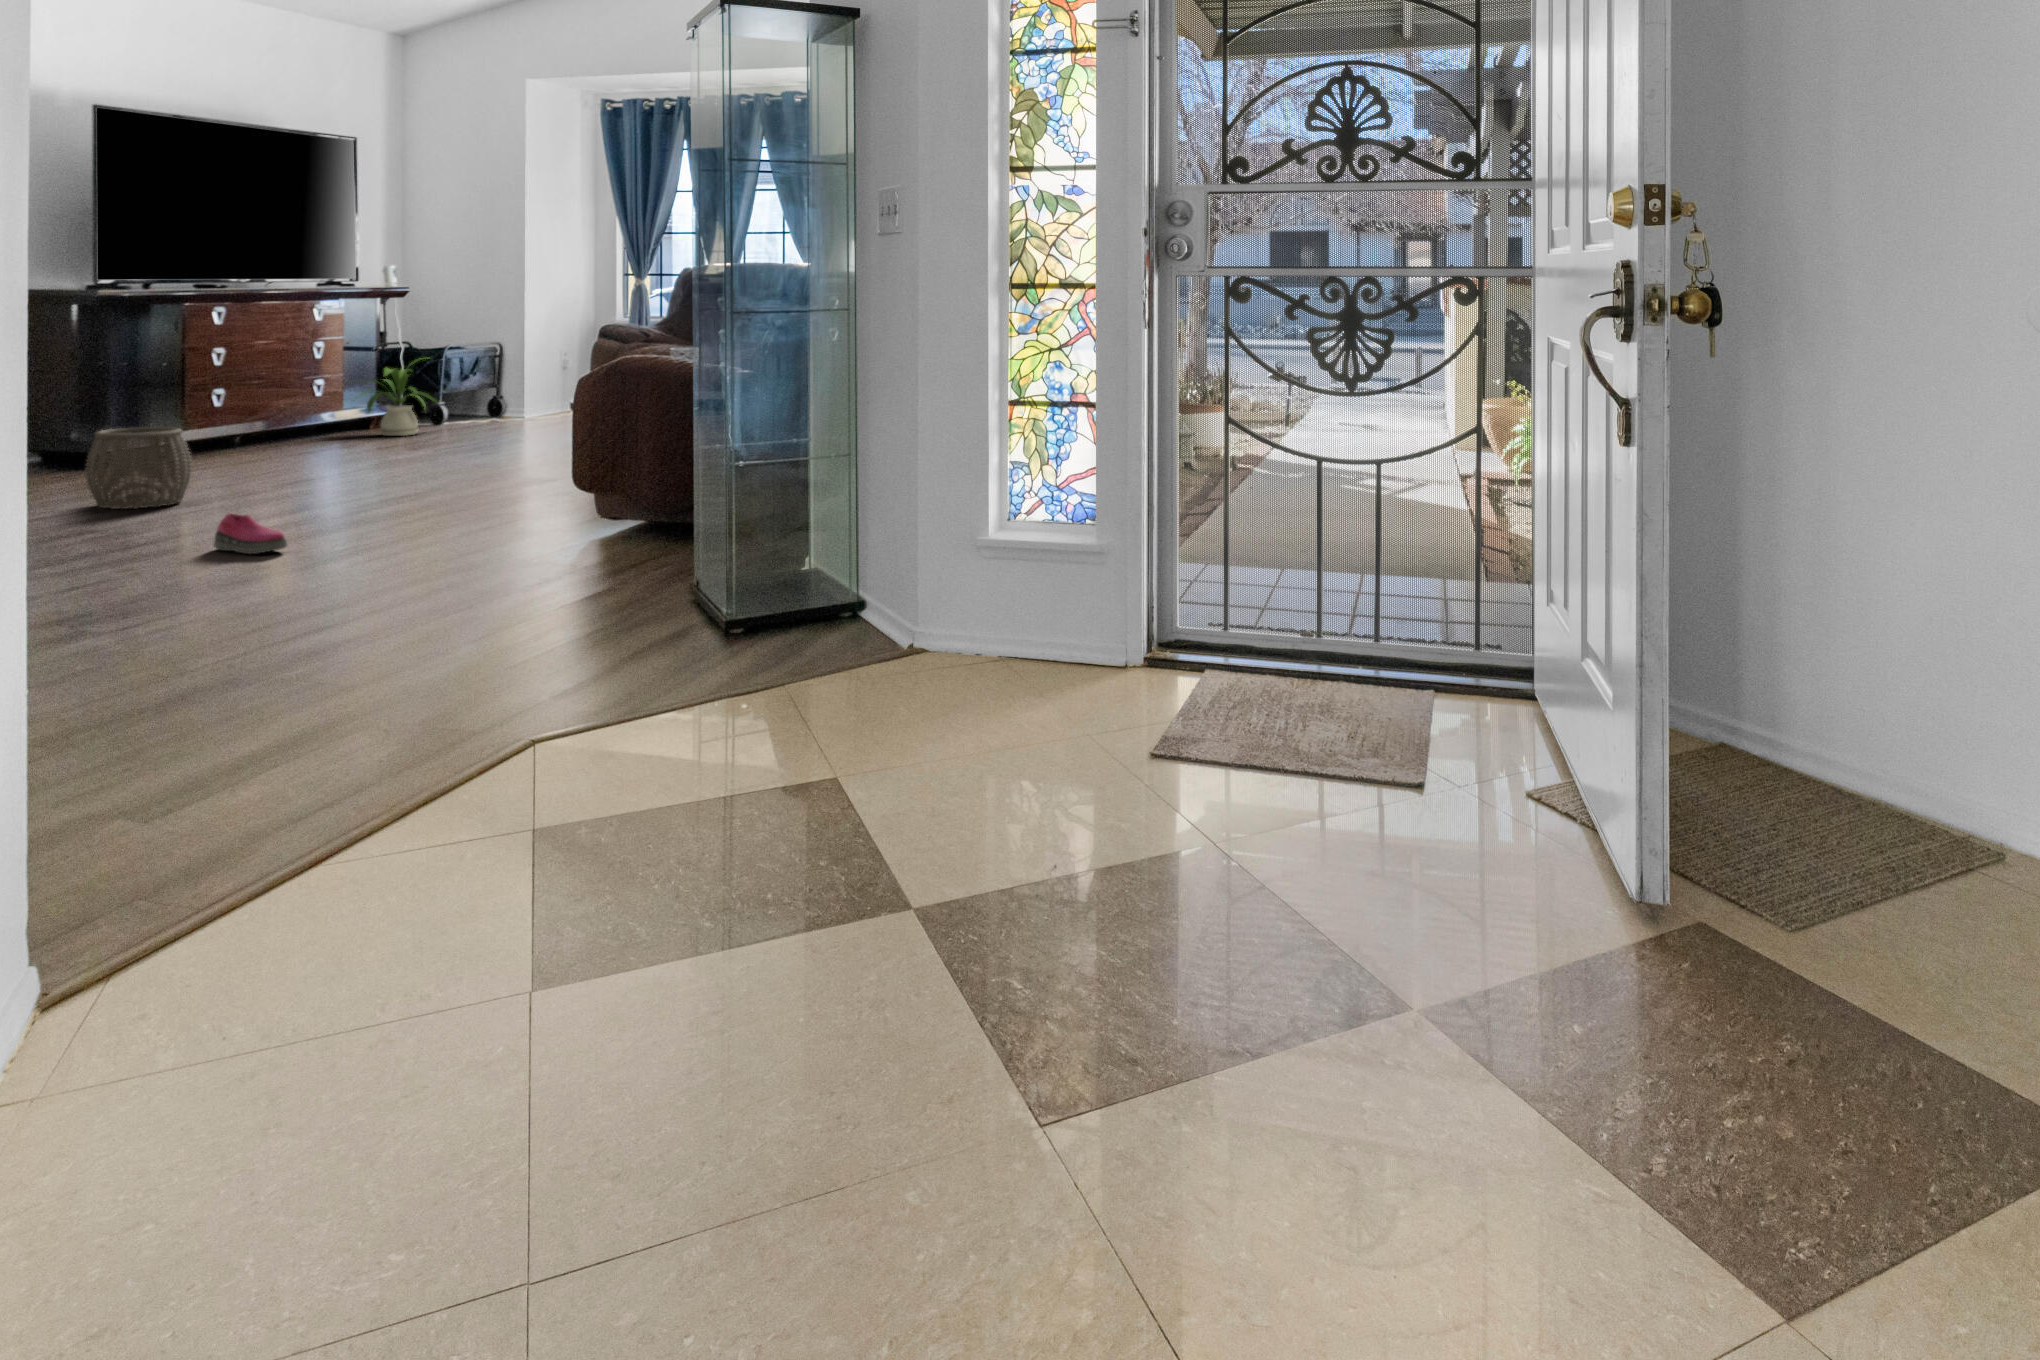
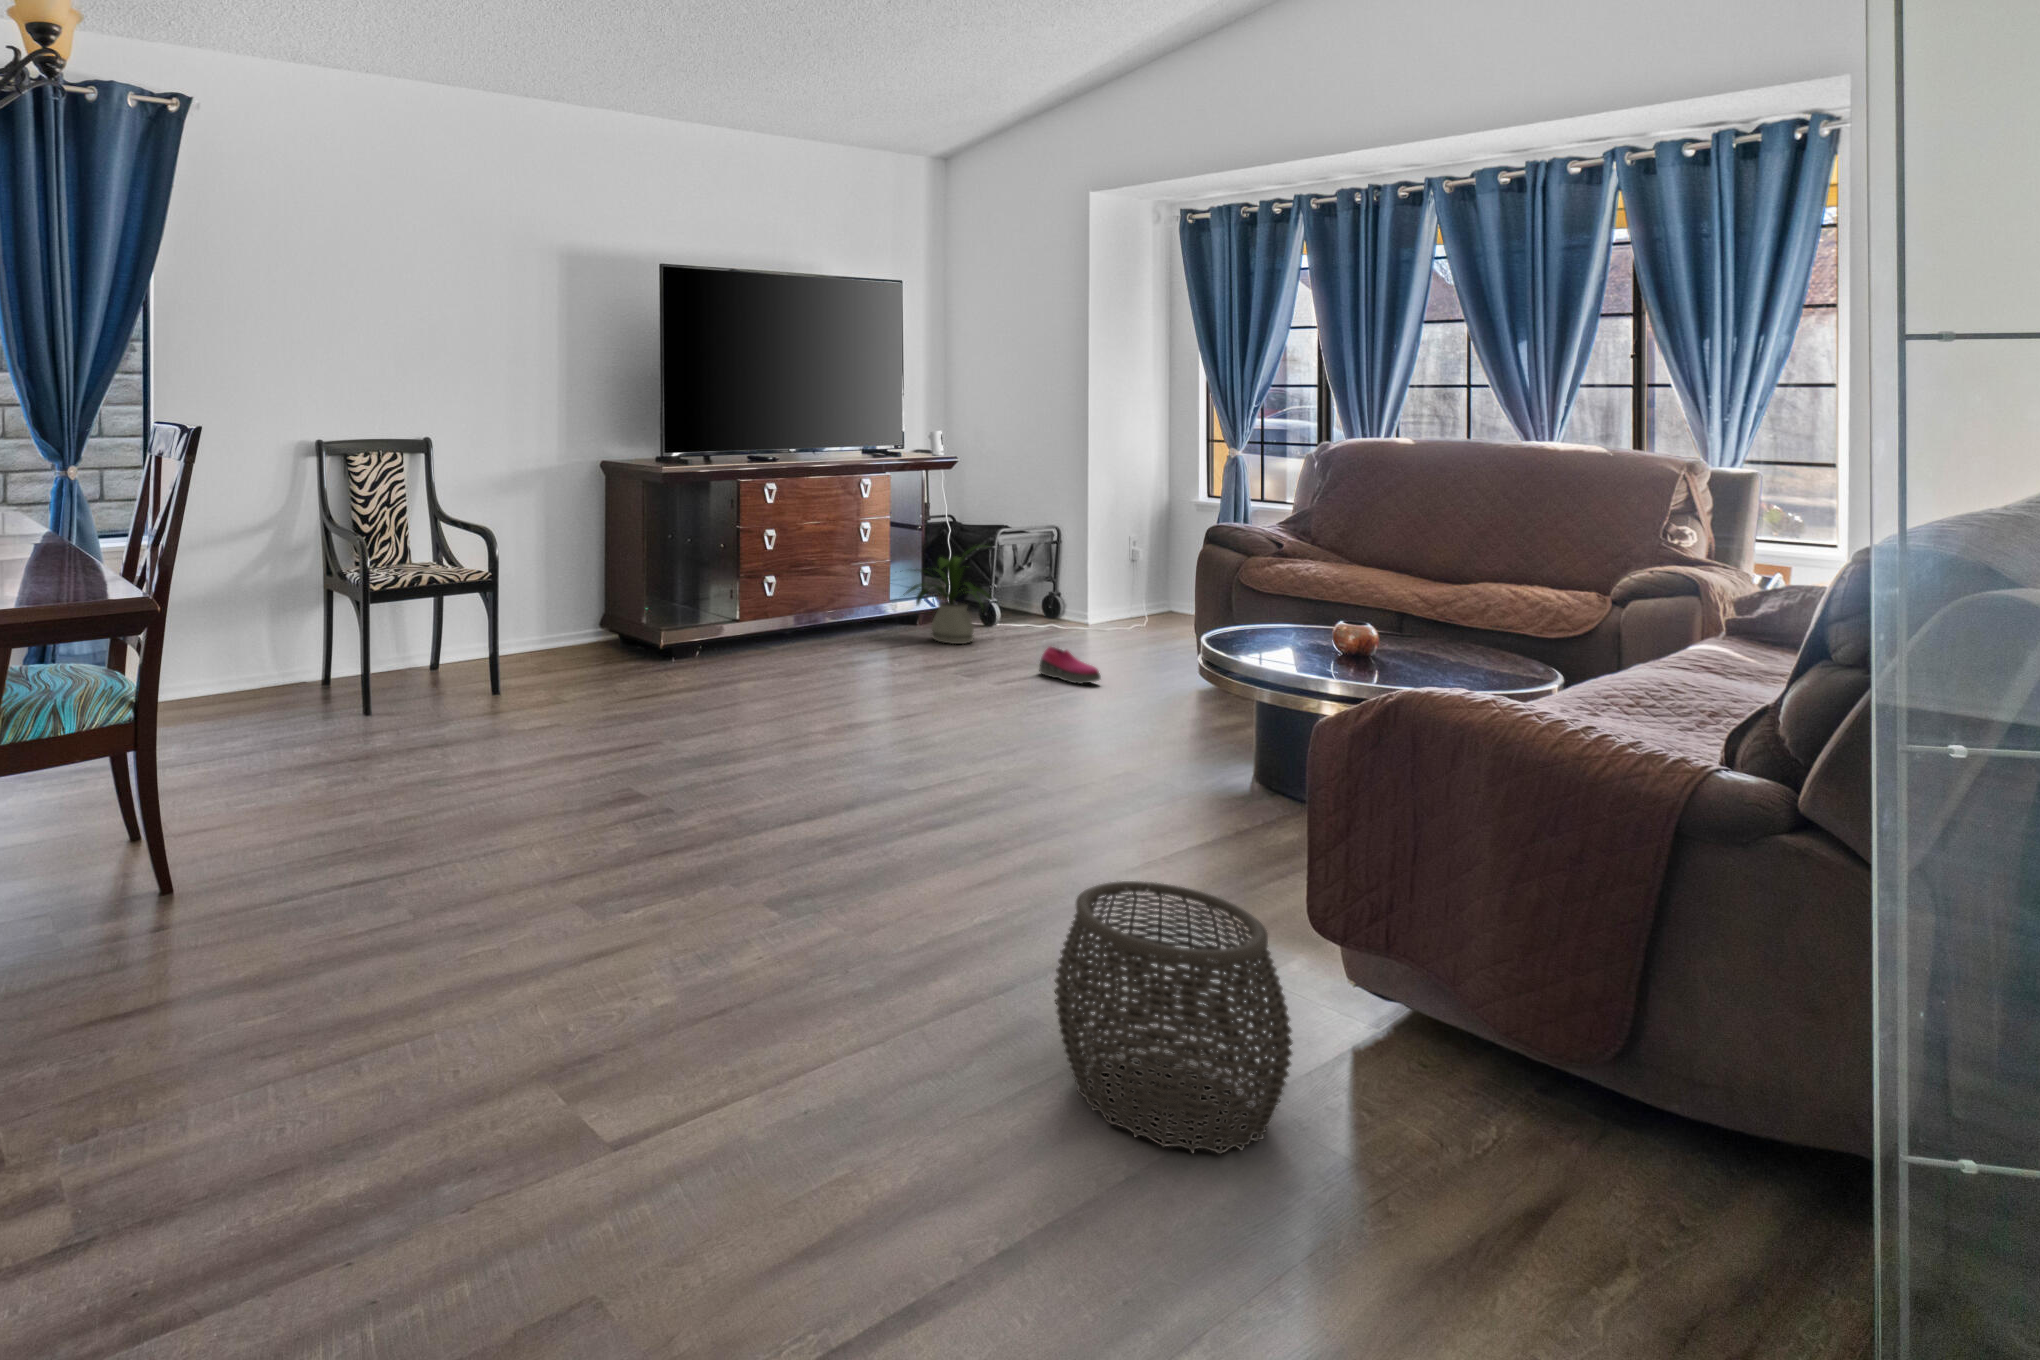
woven basket: present [86,427,192,509] -> present [1054,881,1293,1154]
shoe: present [214,514,287,554] -> present [1039,647,1101,684]

